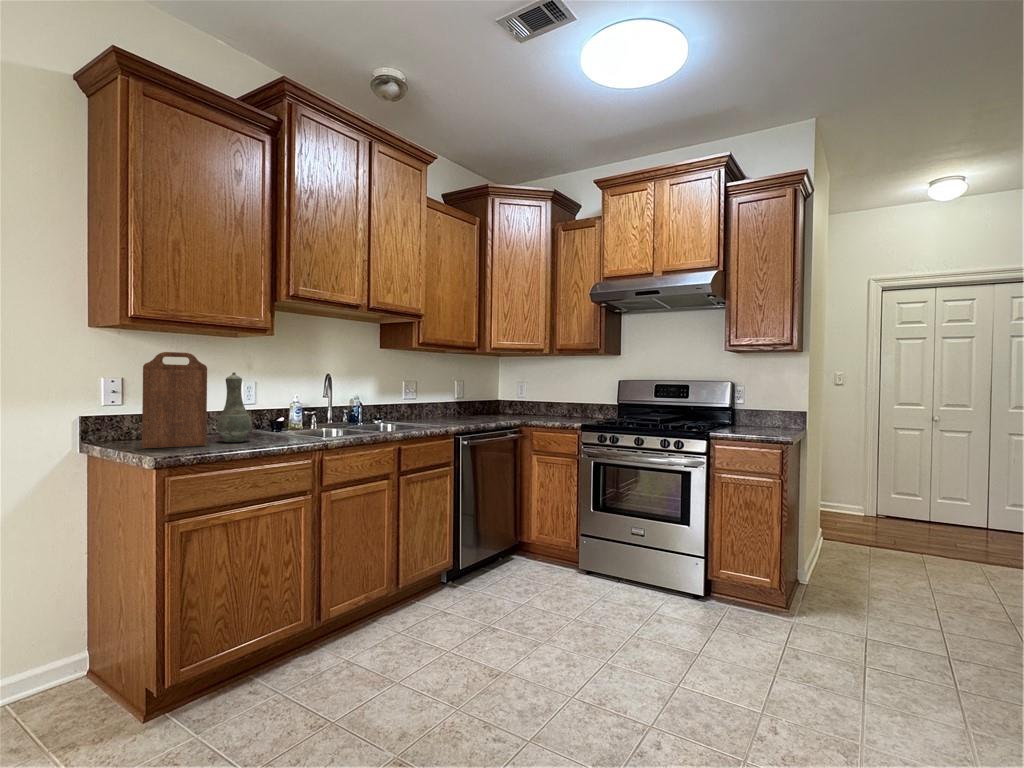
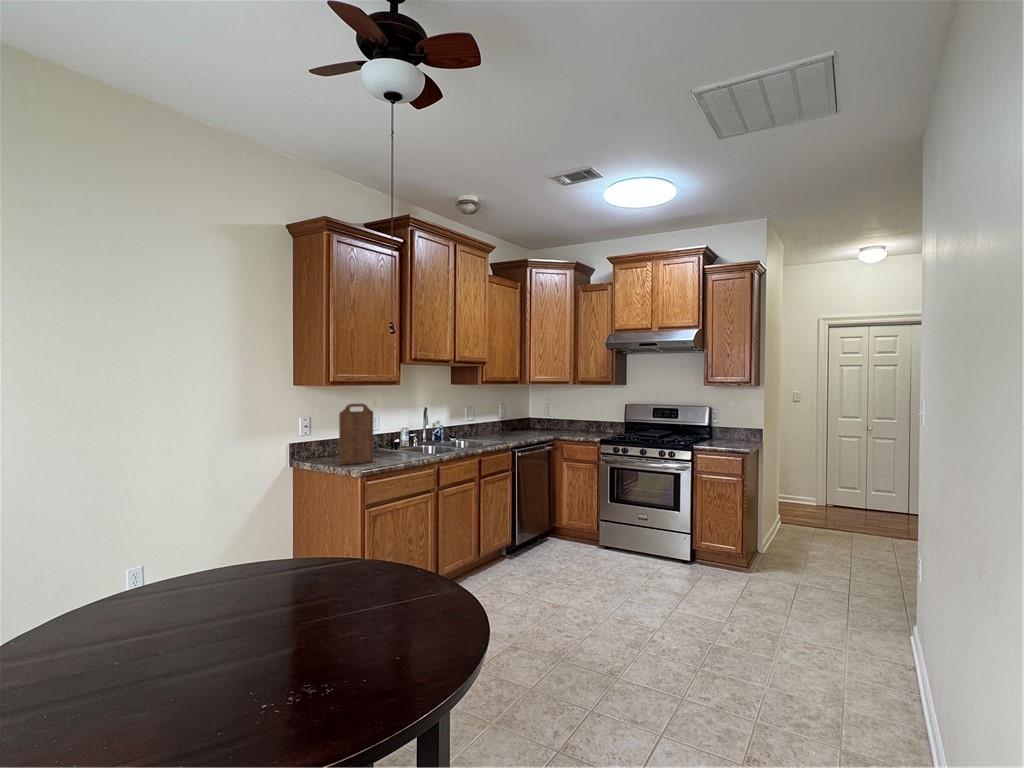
vase: present [217,372,252,442] -> none [374,414,395,459]

